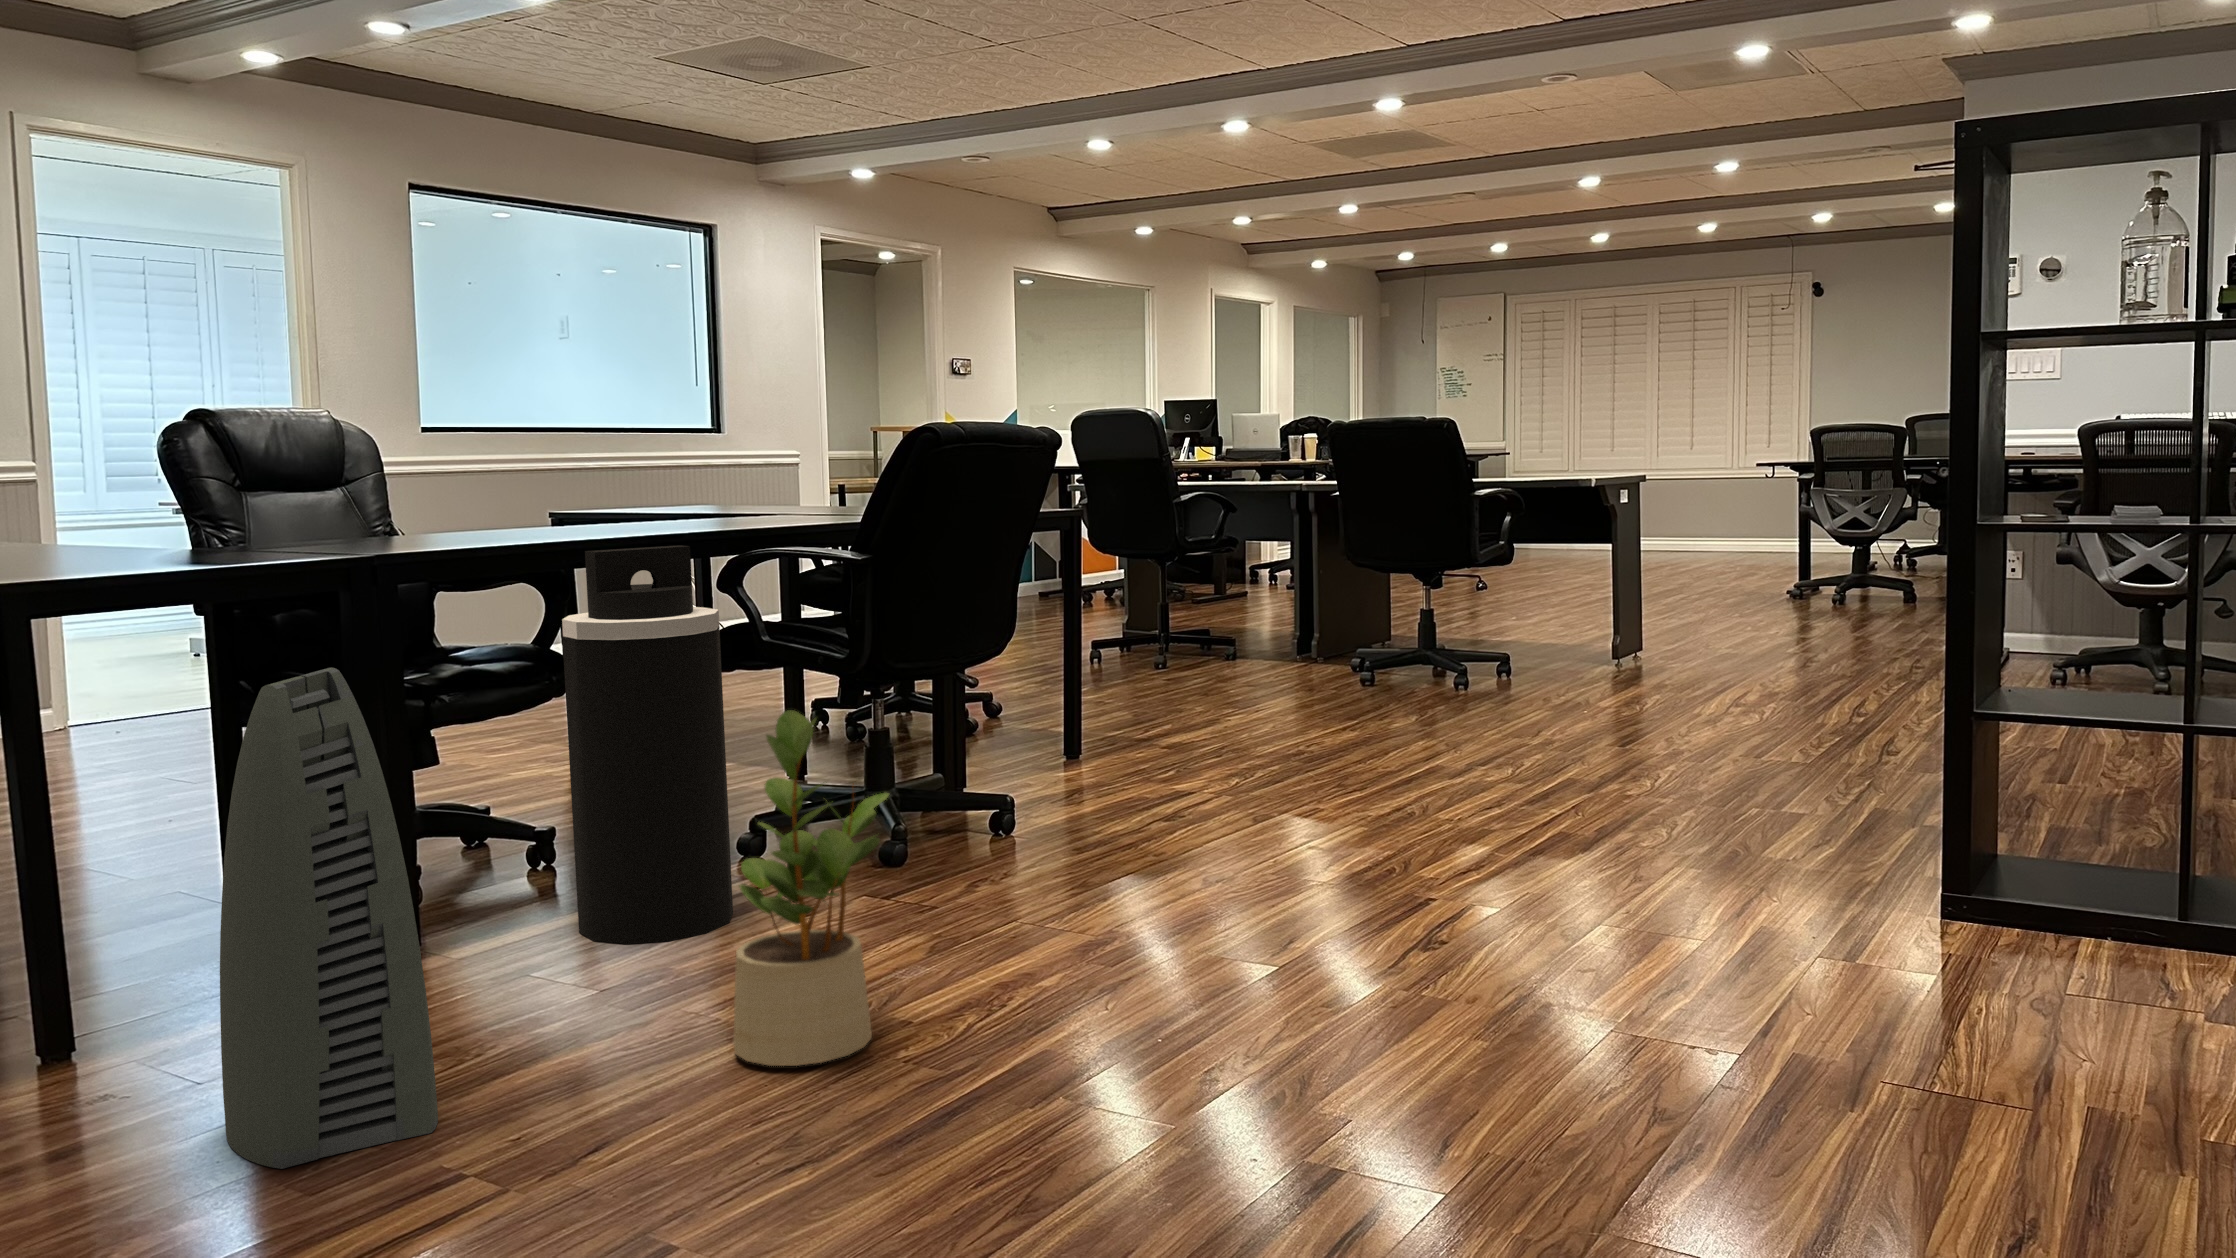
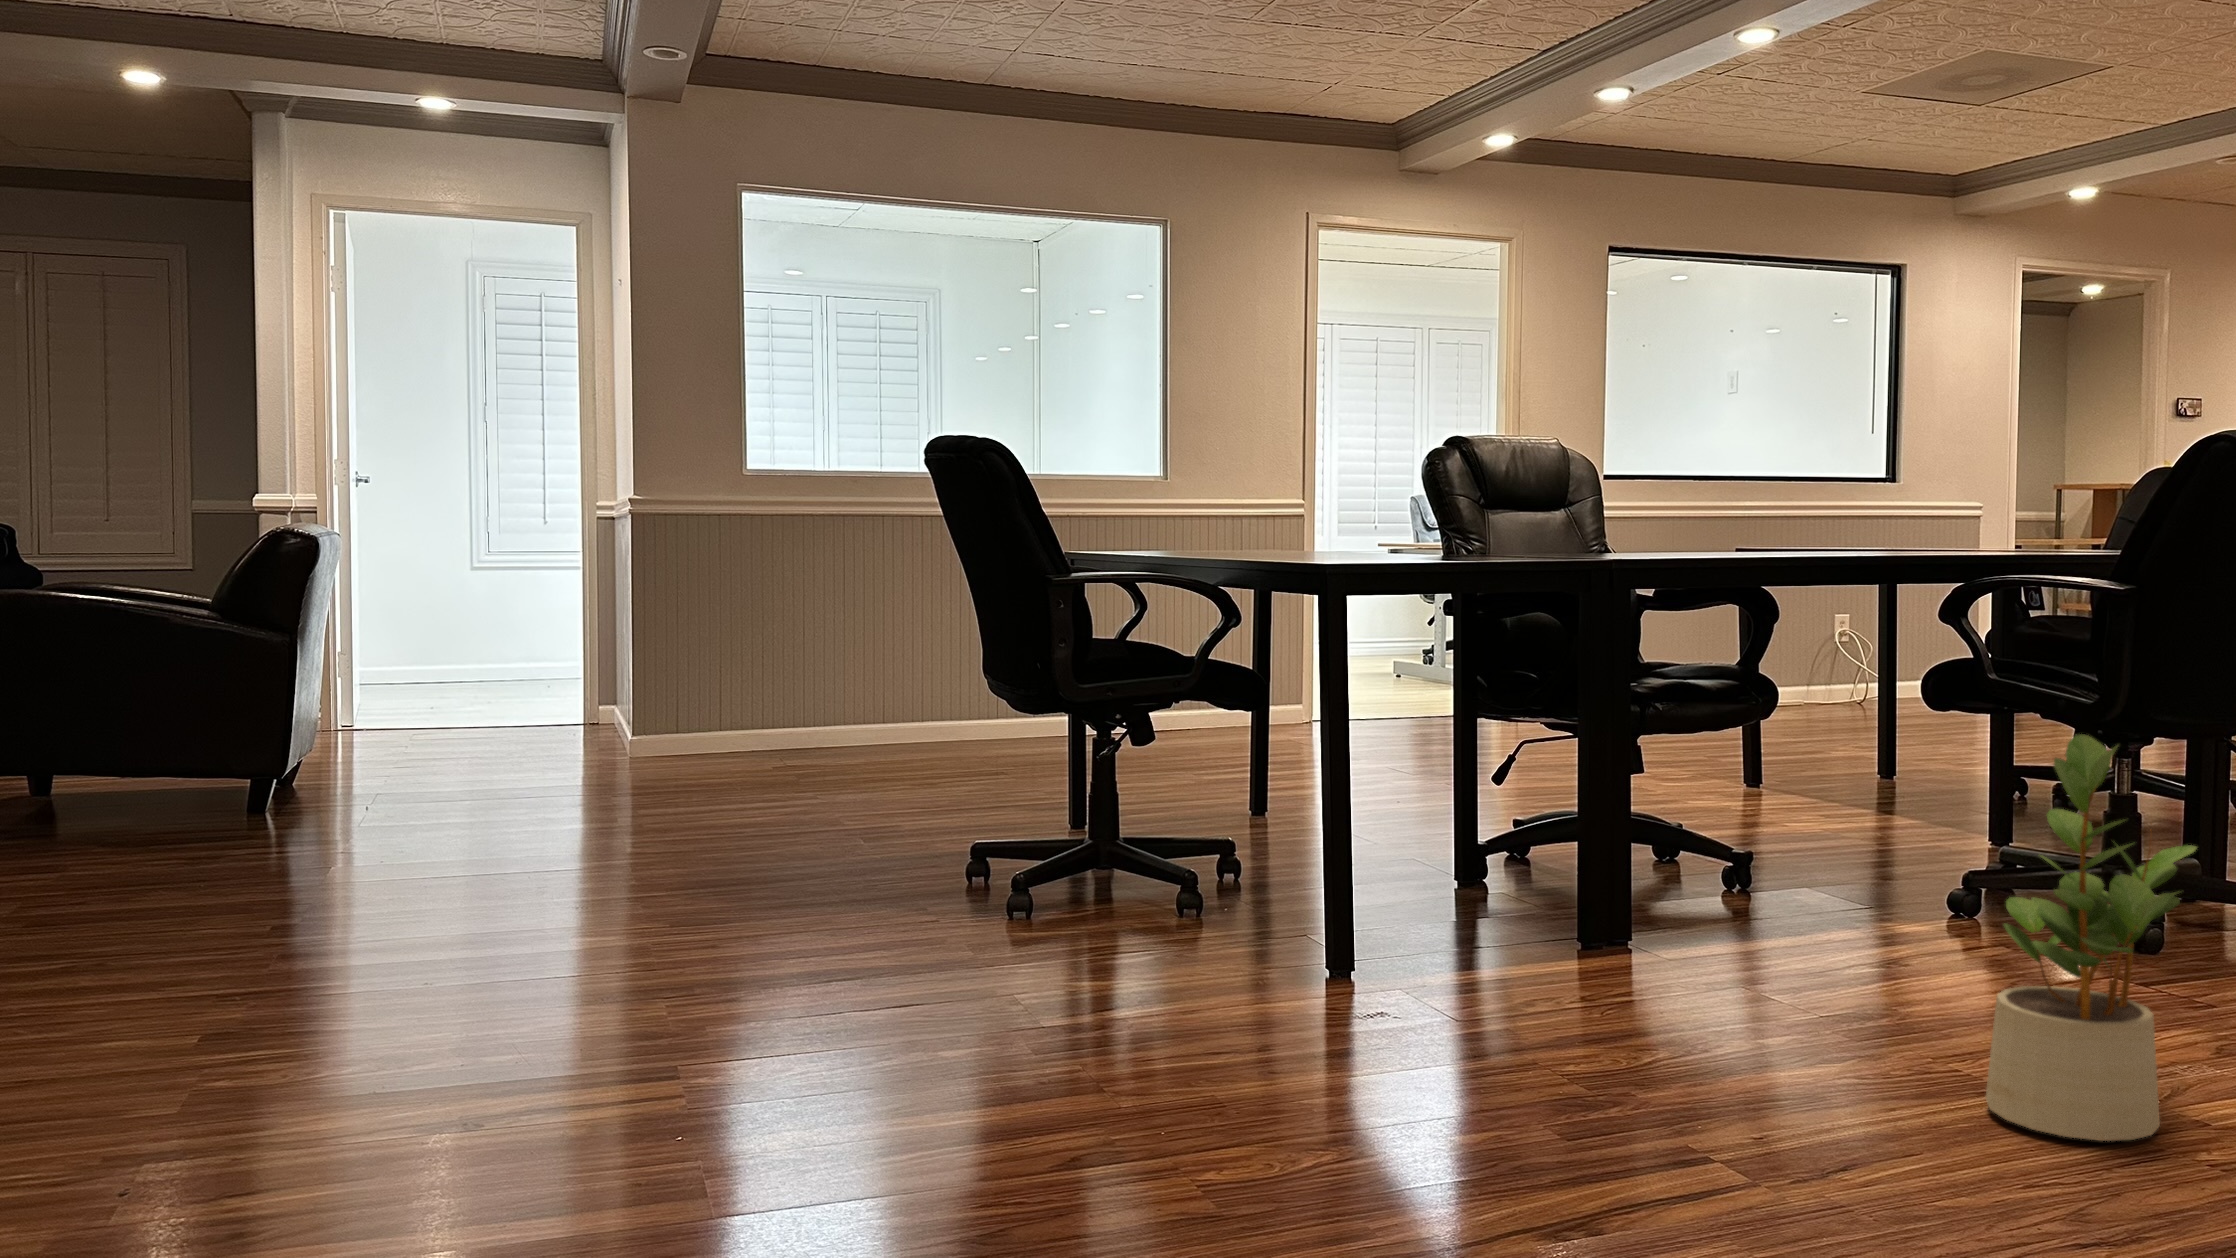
trash can: present [562,545,733,944] -> none [1786,564,1961,982]
air purifier: present [220,668,438,1169] -> none [1482,645,1676,1115]

